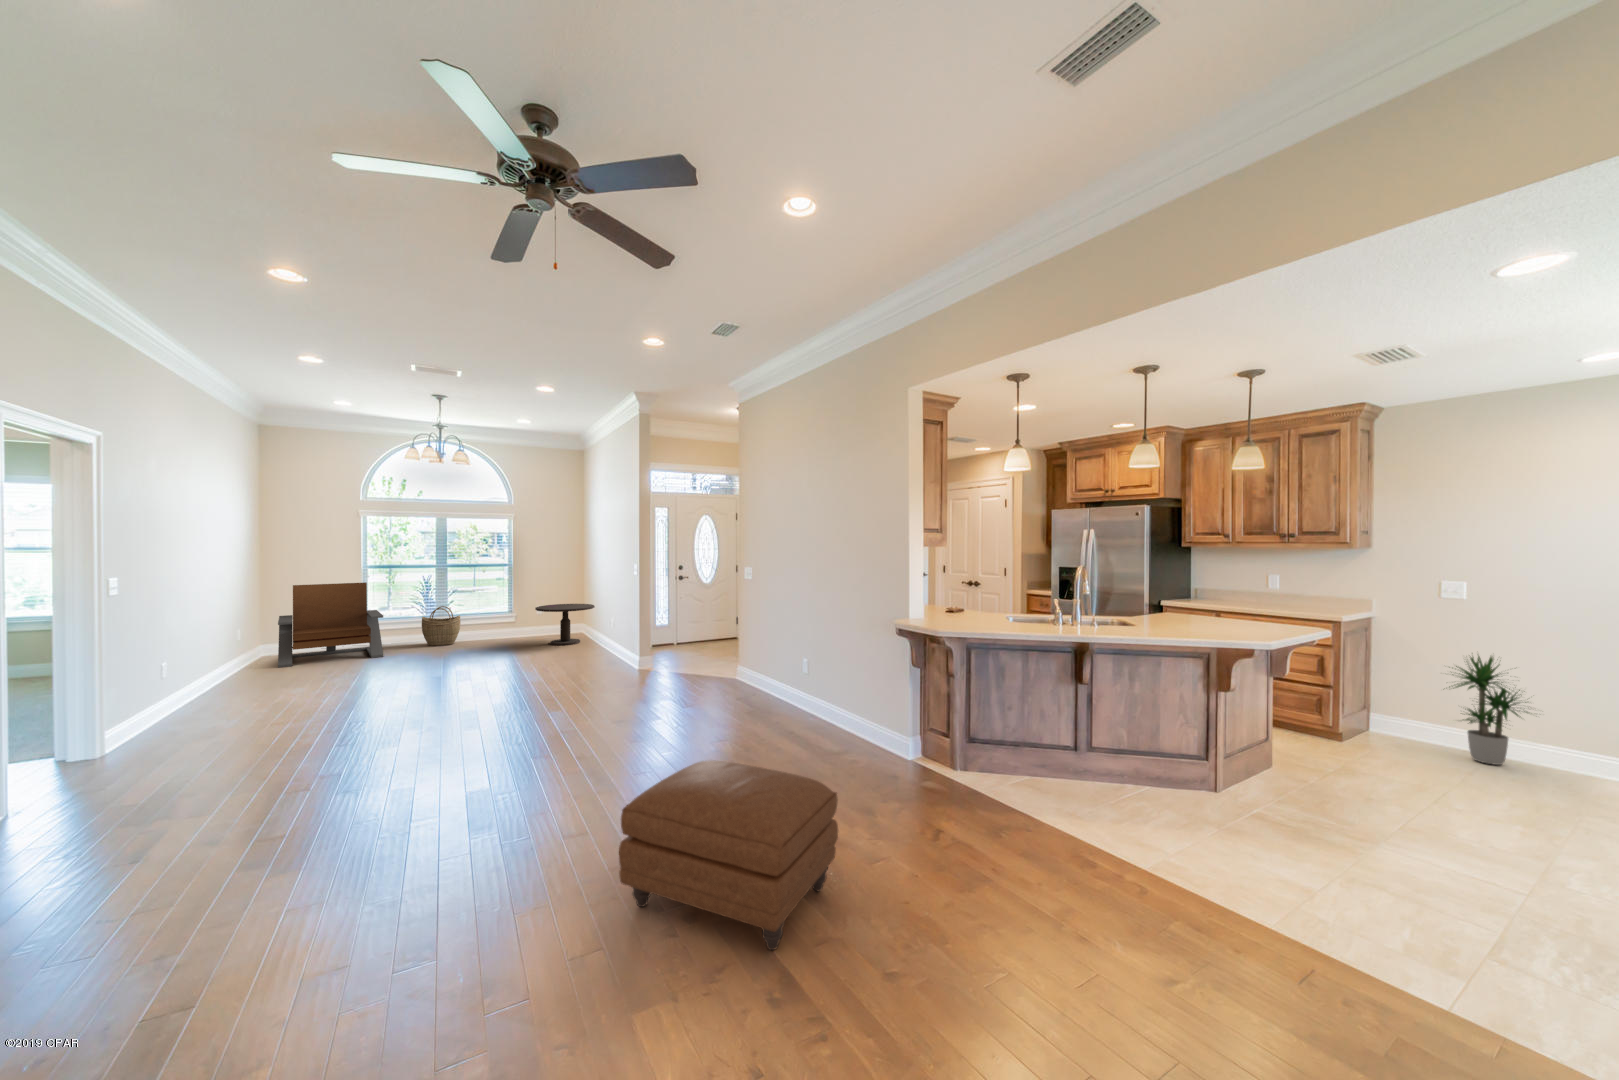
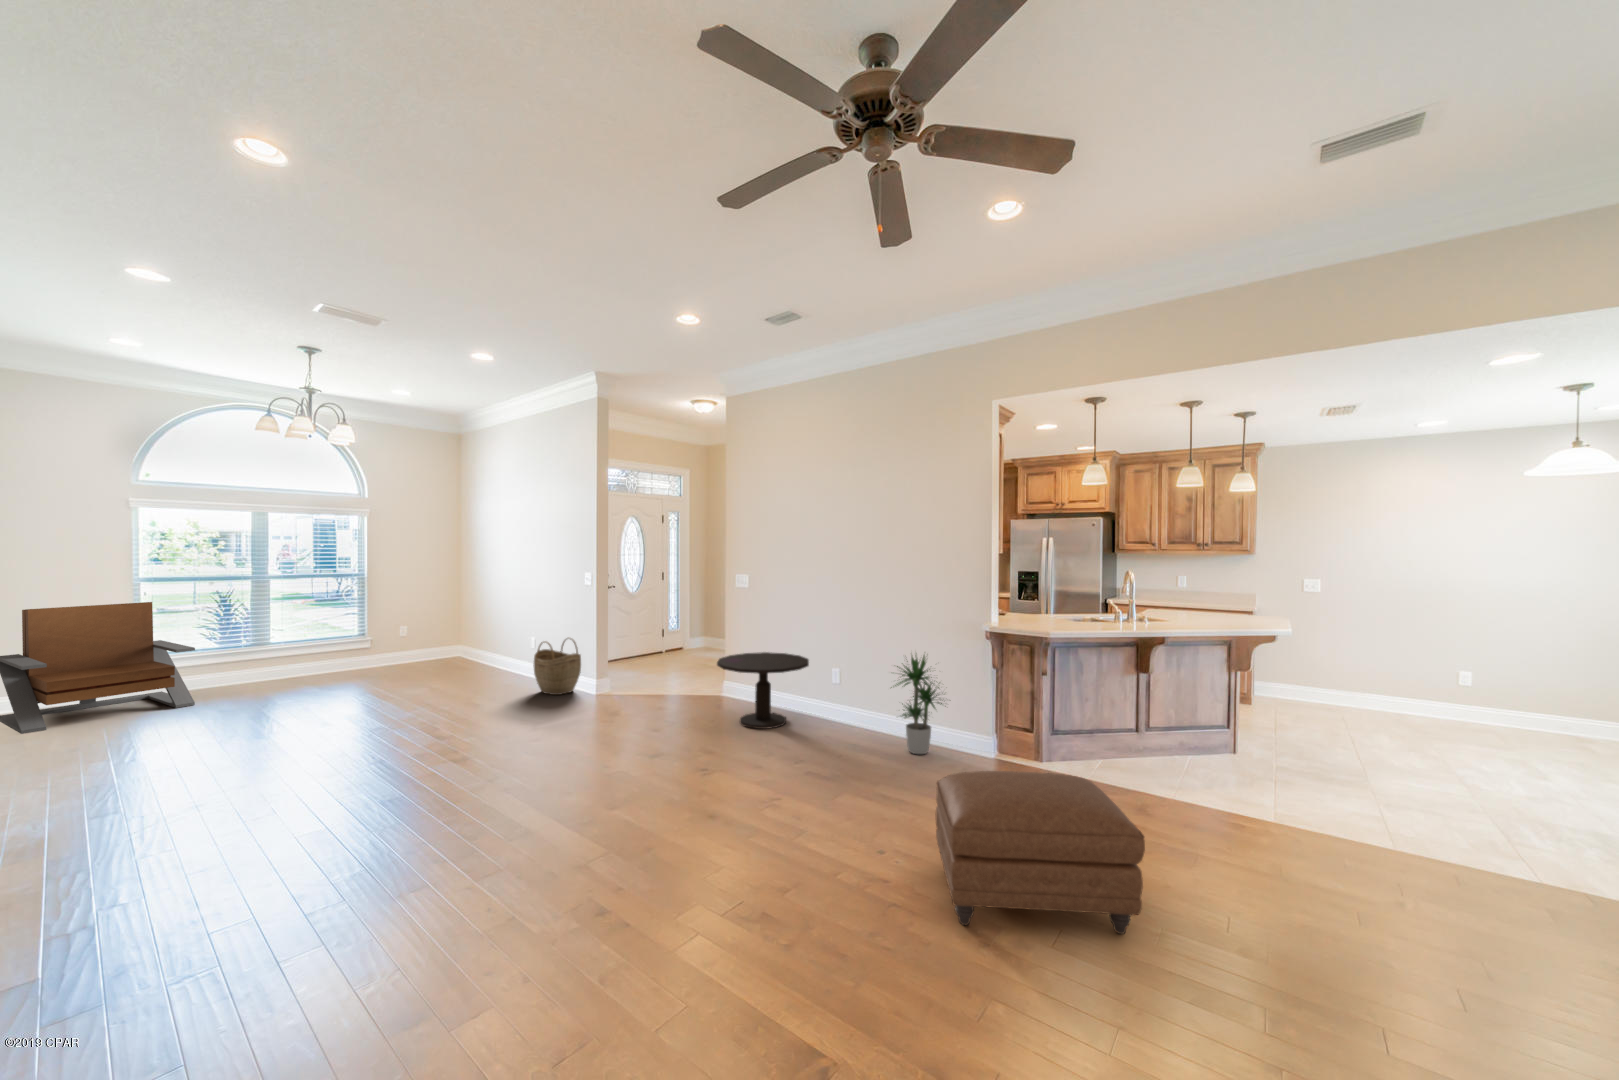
side table: present [535,604,595,645] -> present [717,652,809,729]
woven basket: present [422,606,460,646] -> present [533,639,581,695]
potted plant: present [1449,656,1528,765] -> present [891,655,942,754]

